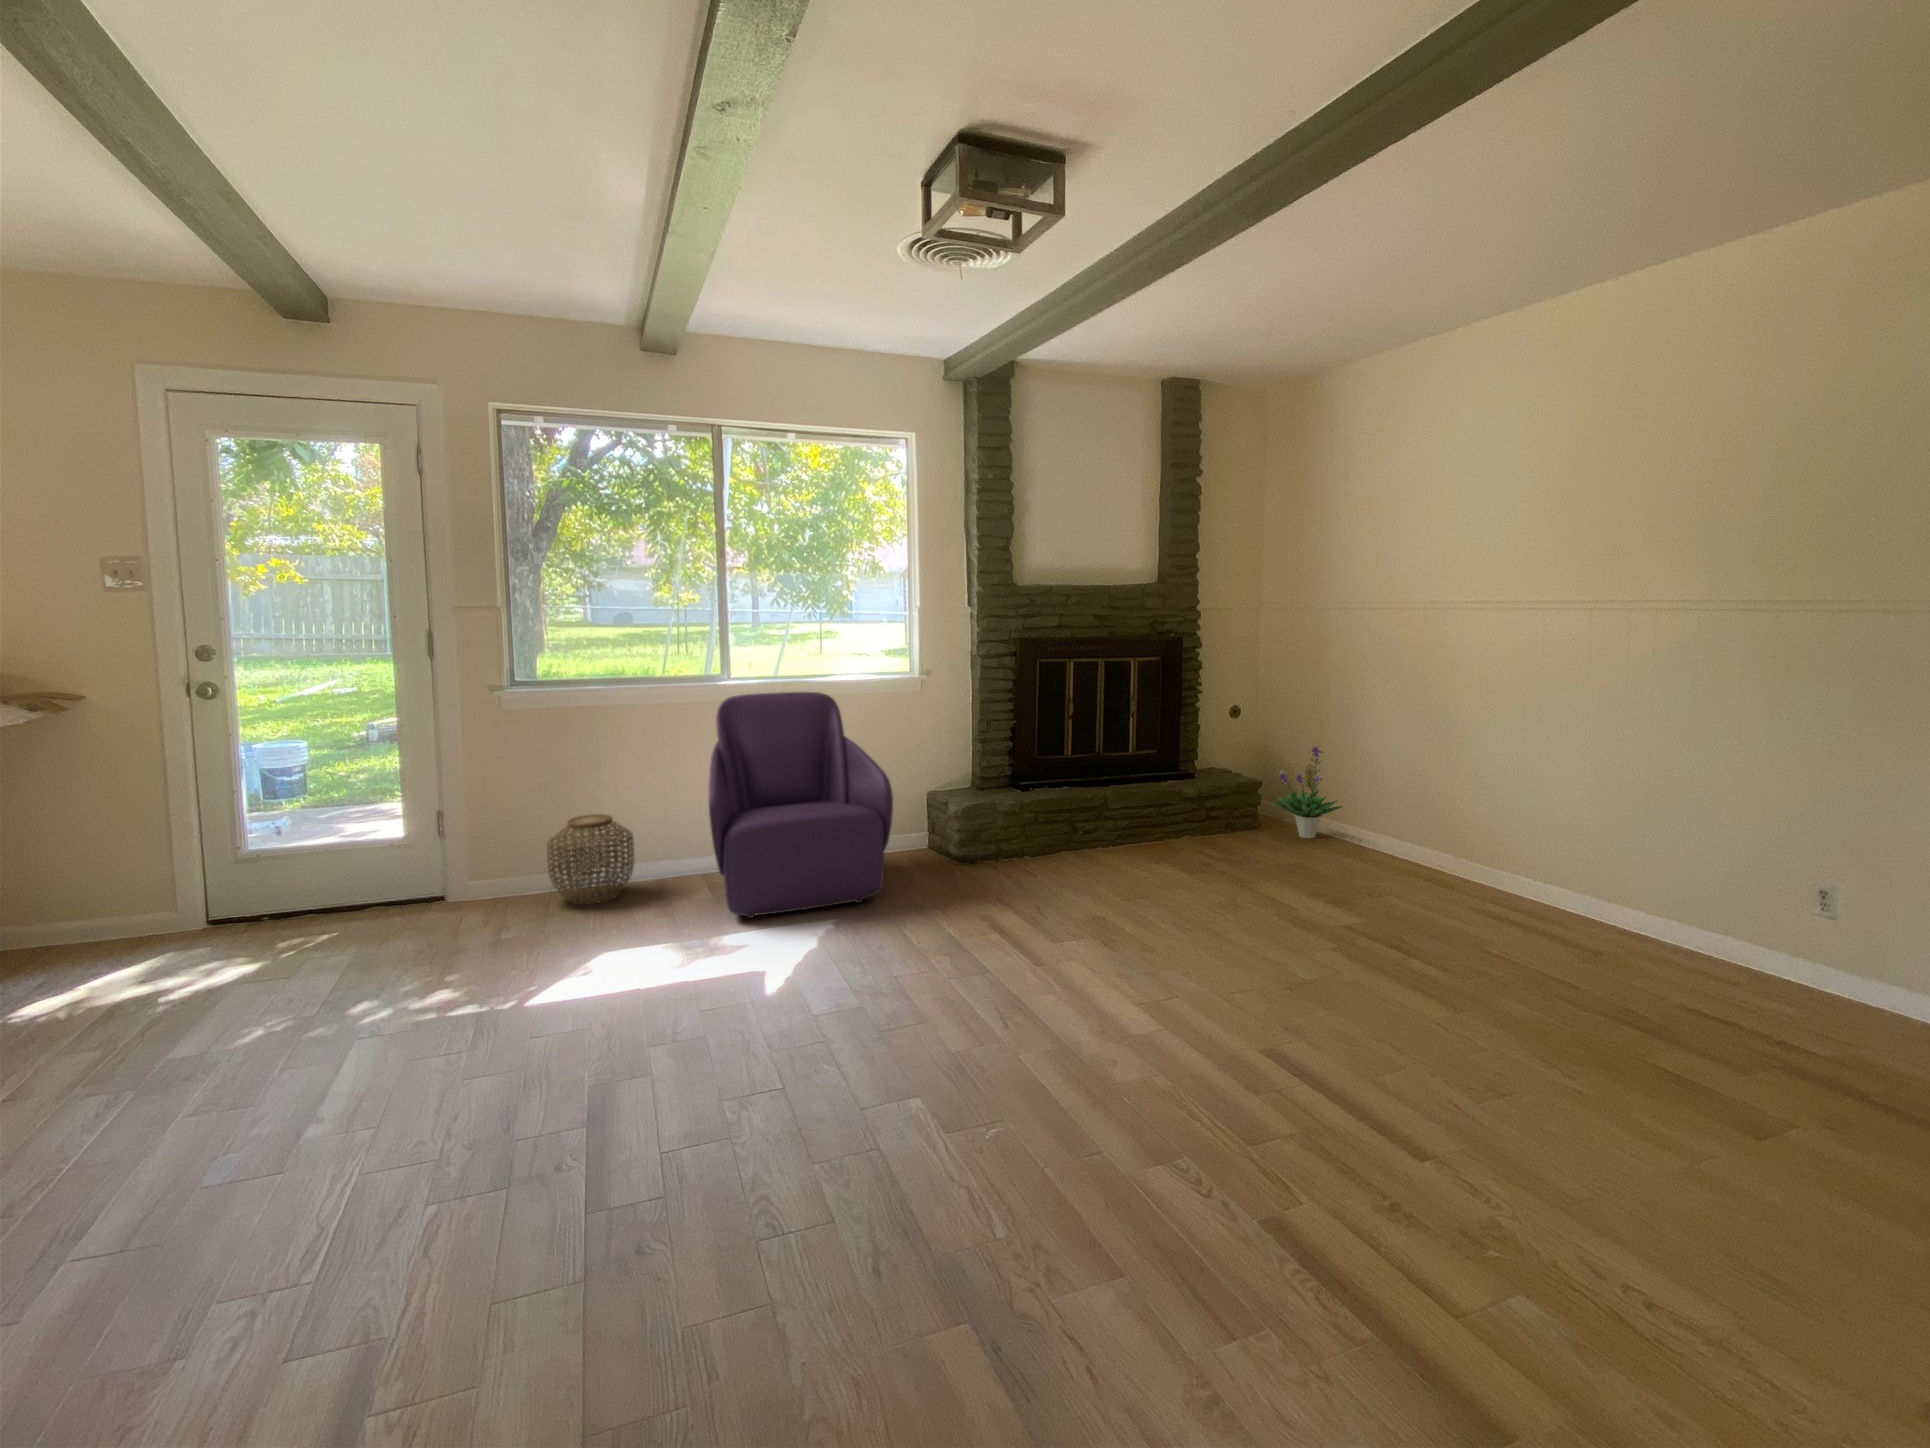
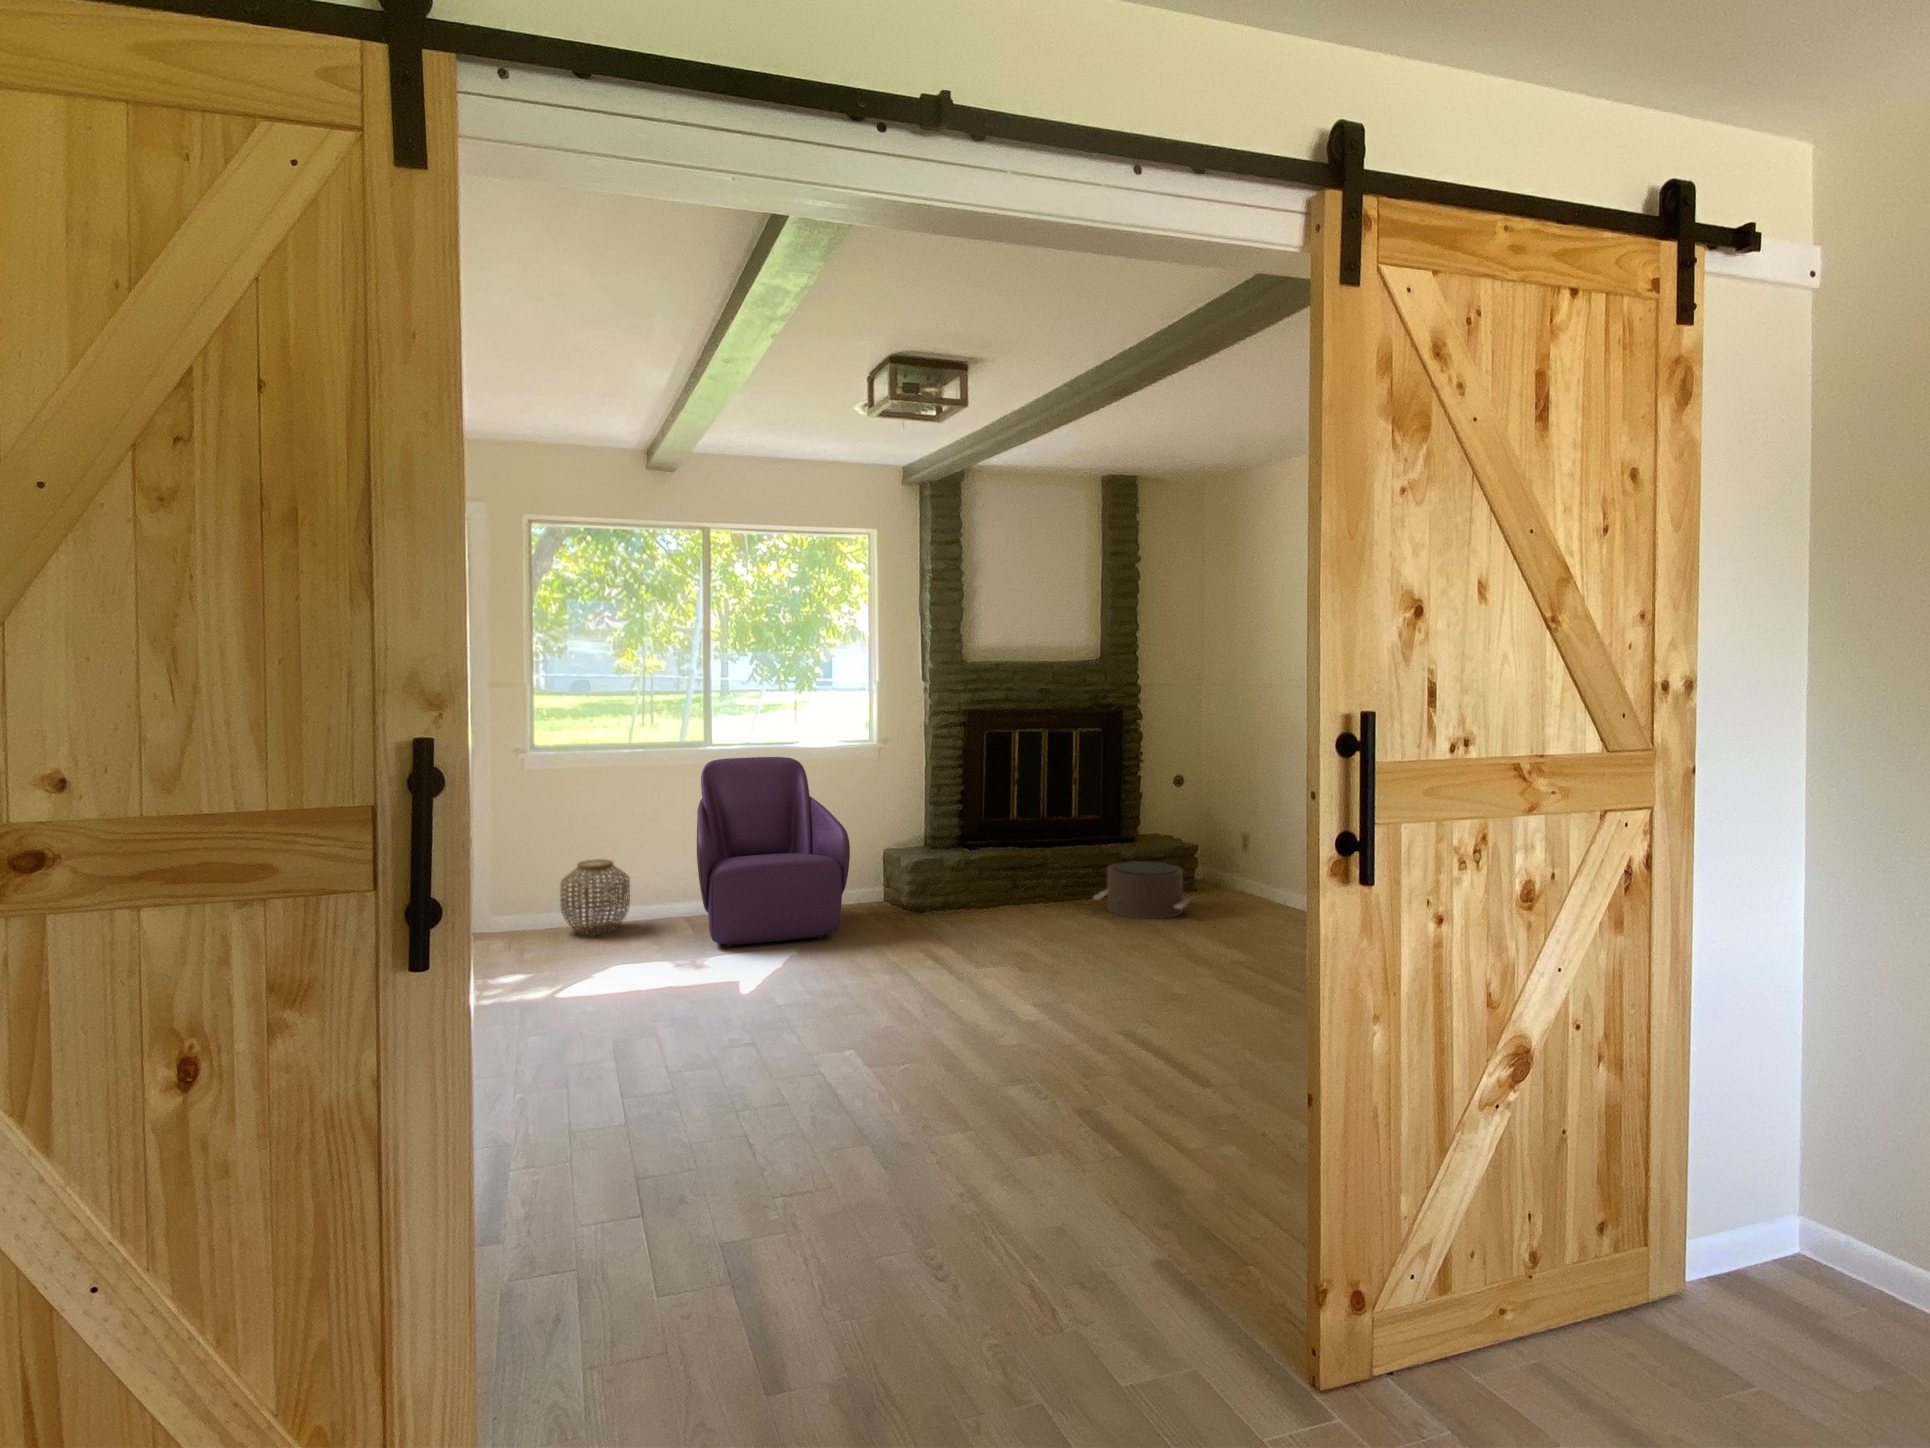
potted plant: present [1272,745,1342,839] -> none [1203,812,1269,900]
pouf: none [1160,800,1268,865] -> present [1094,861,1191,919]

